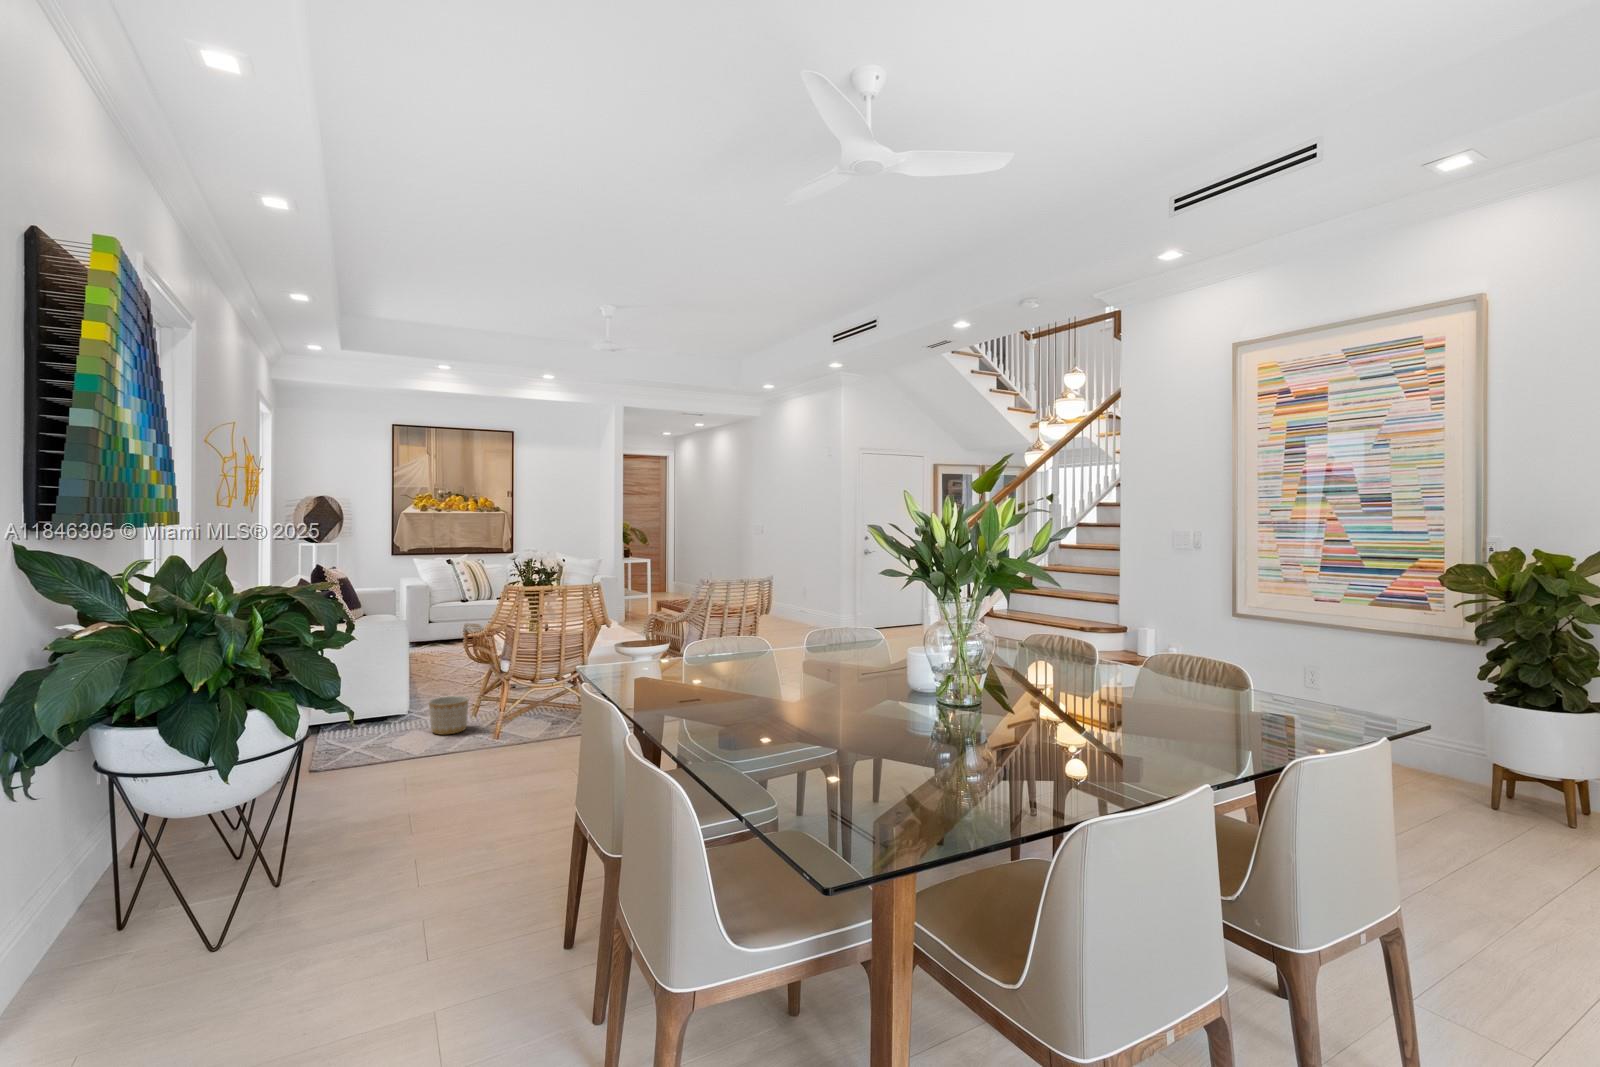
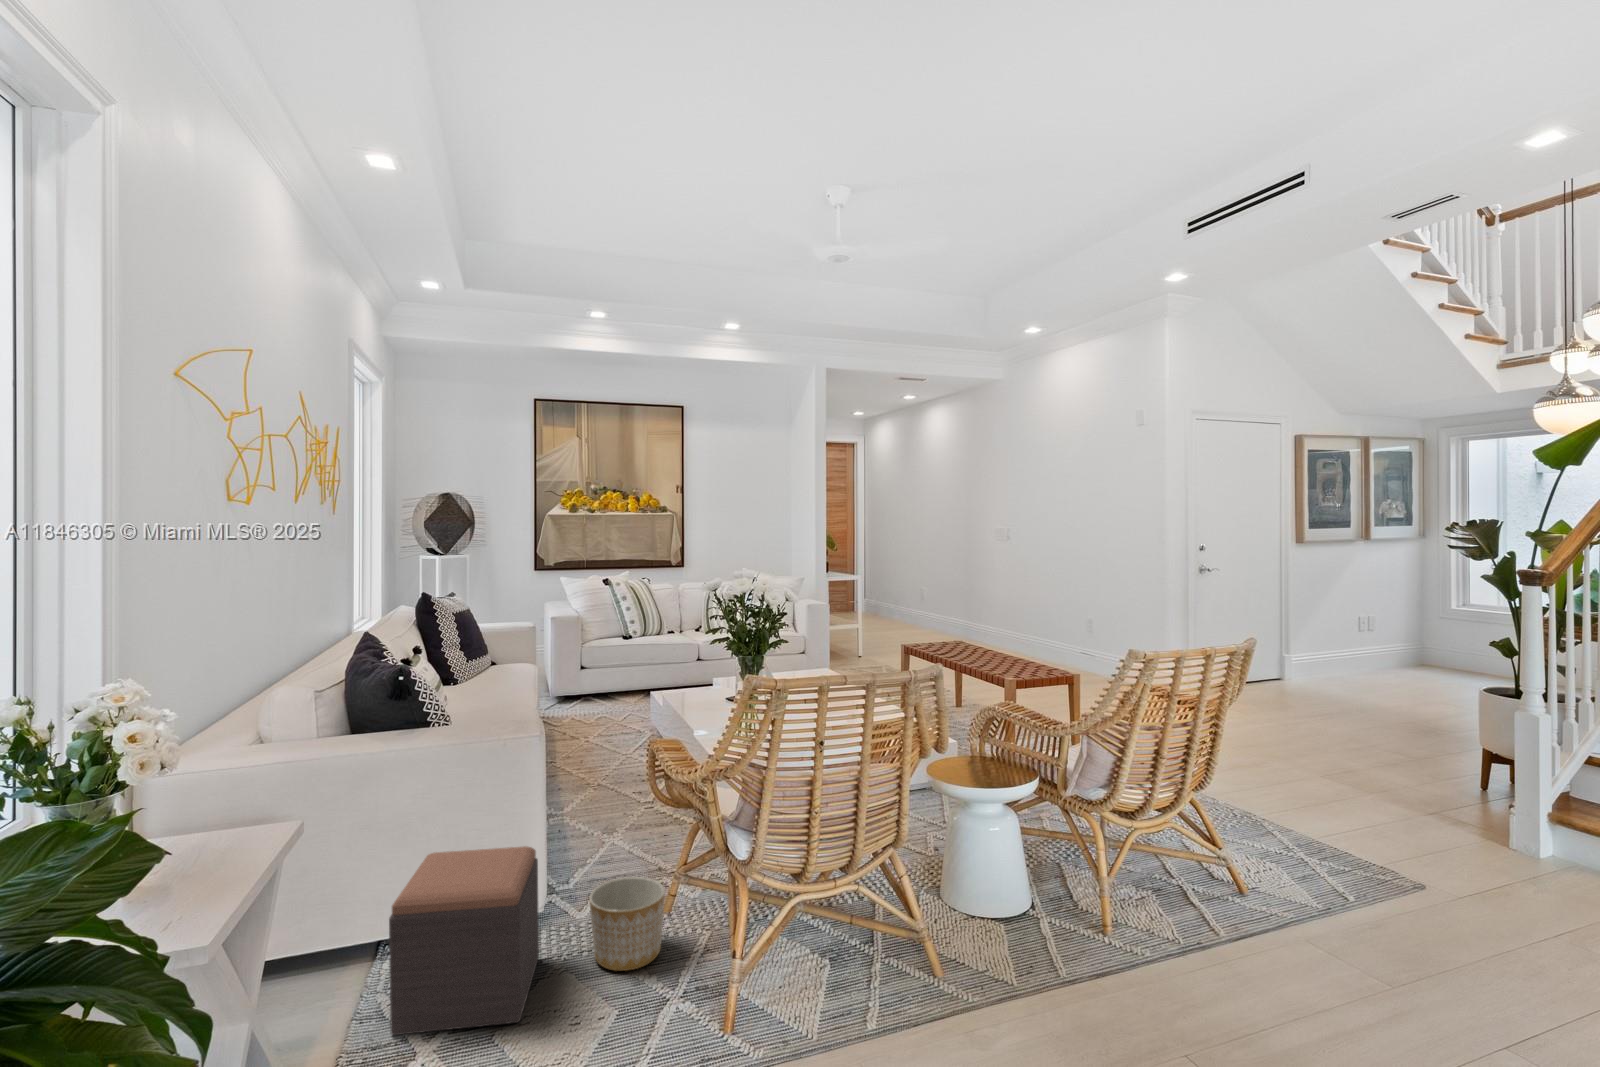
footstool: none [330,677,402,753] -> present [389,846,539,1035]

